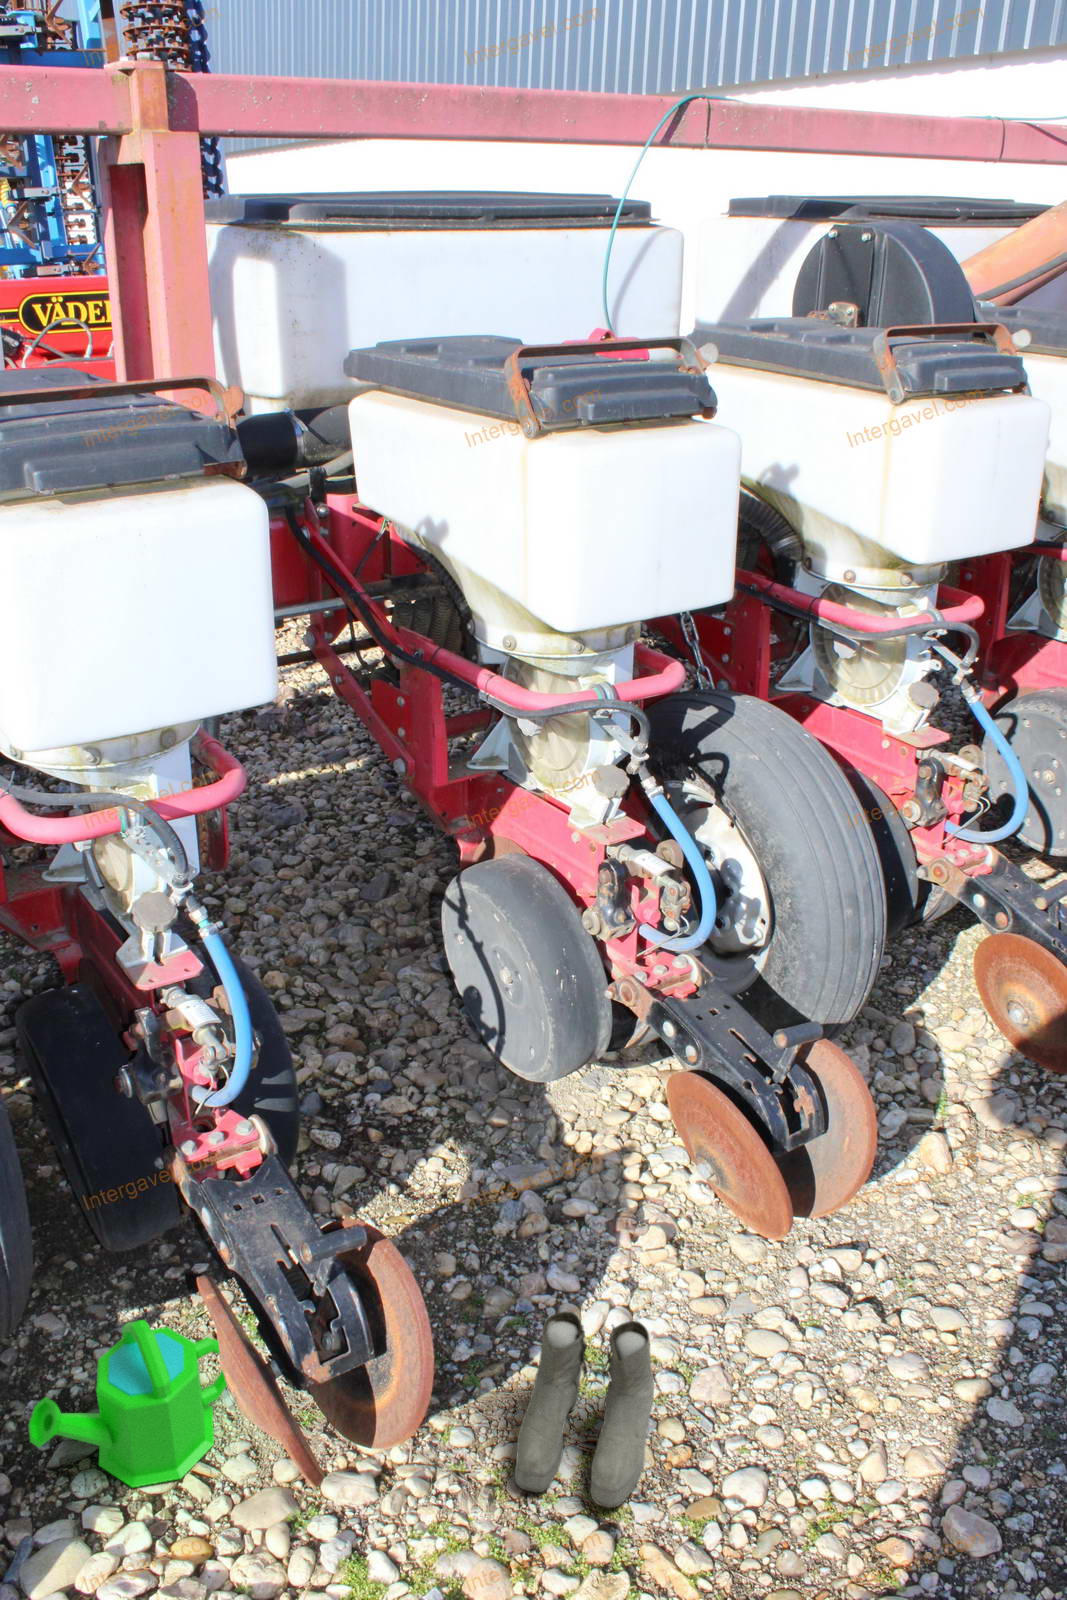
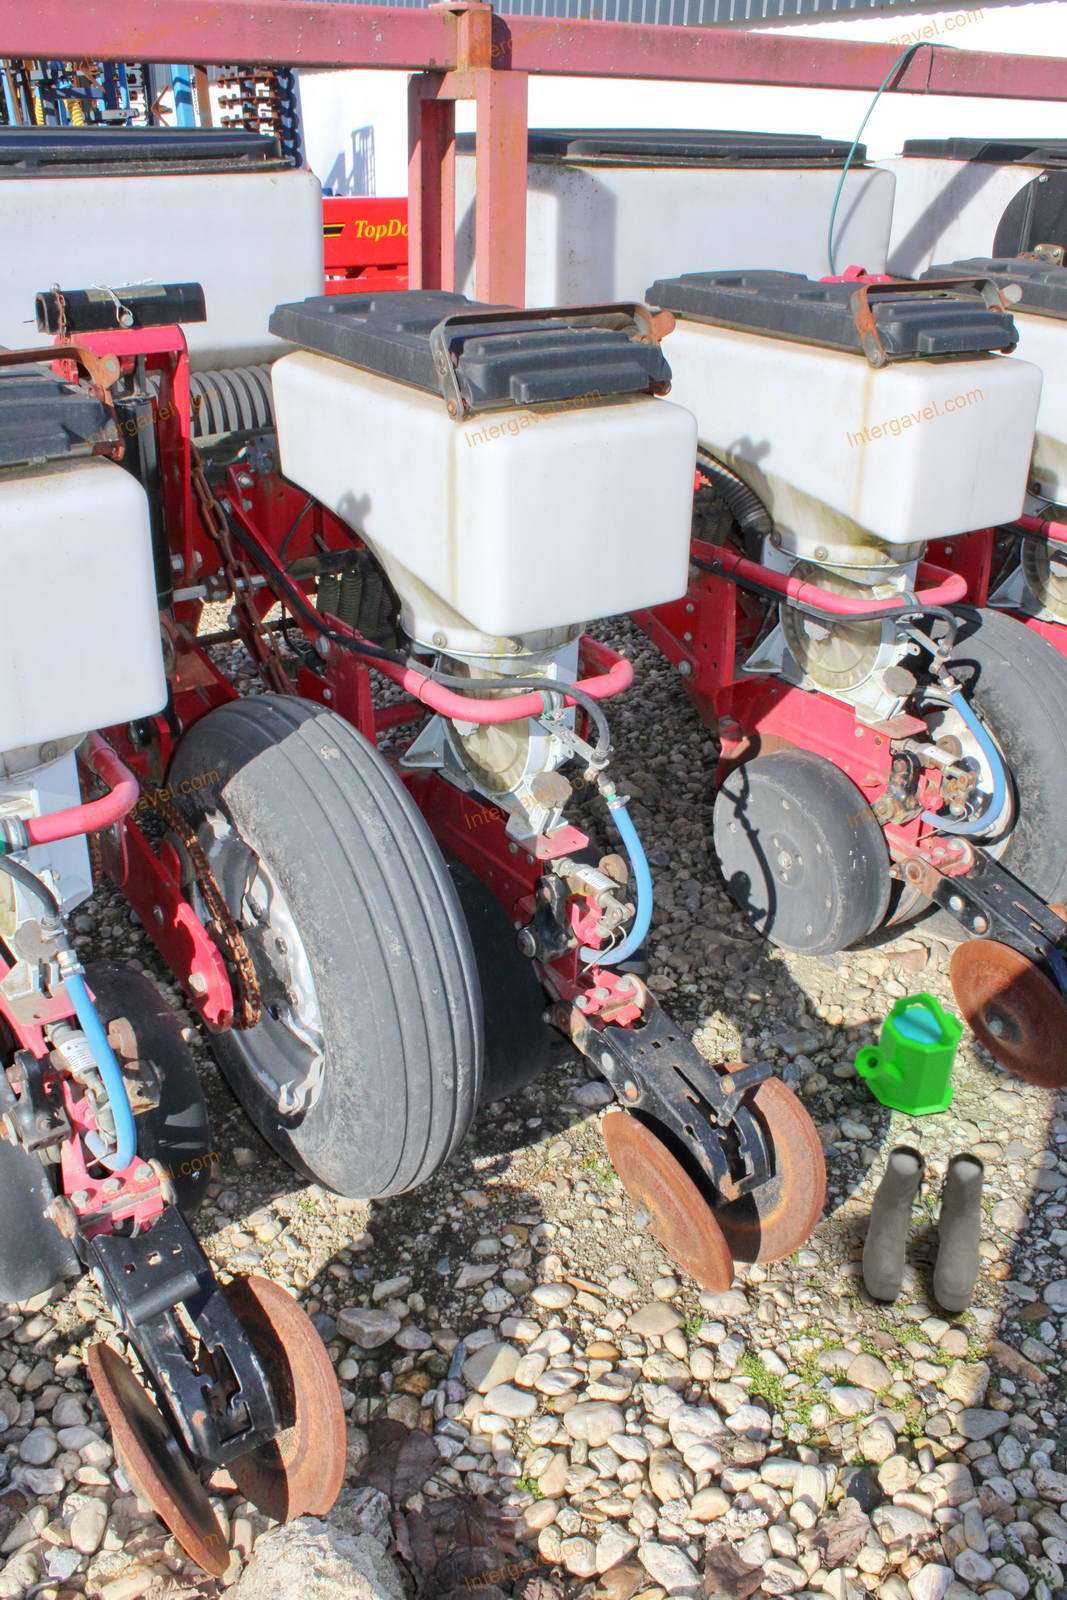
watering can: present [29,1320,227,1487] -> present [855,992,964,1116]

